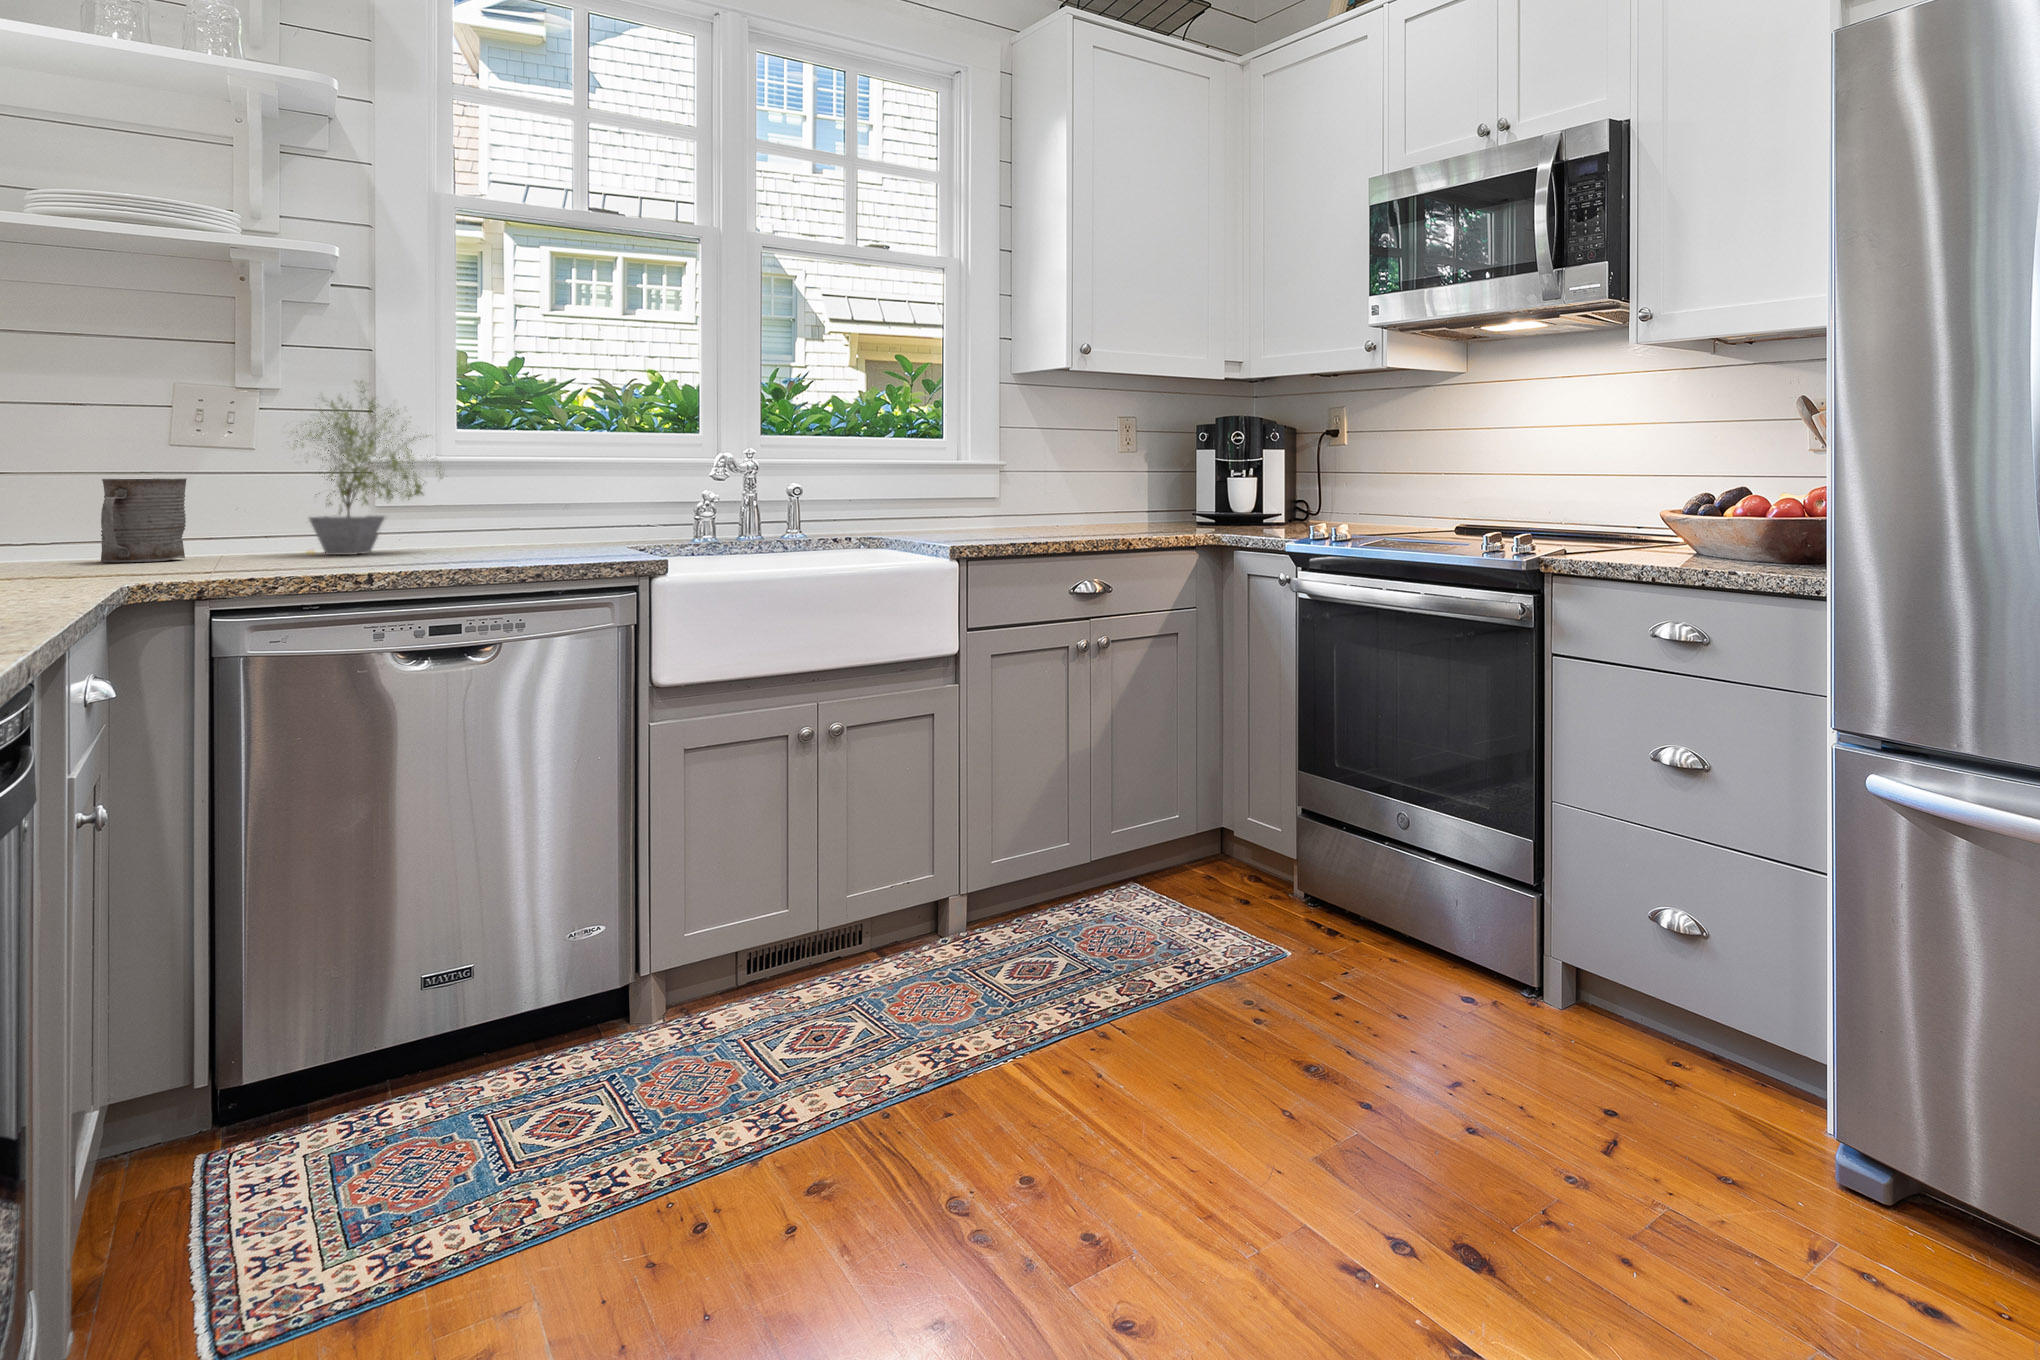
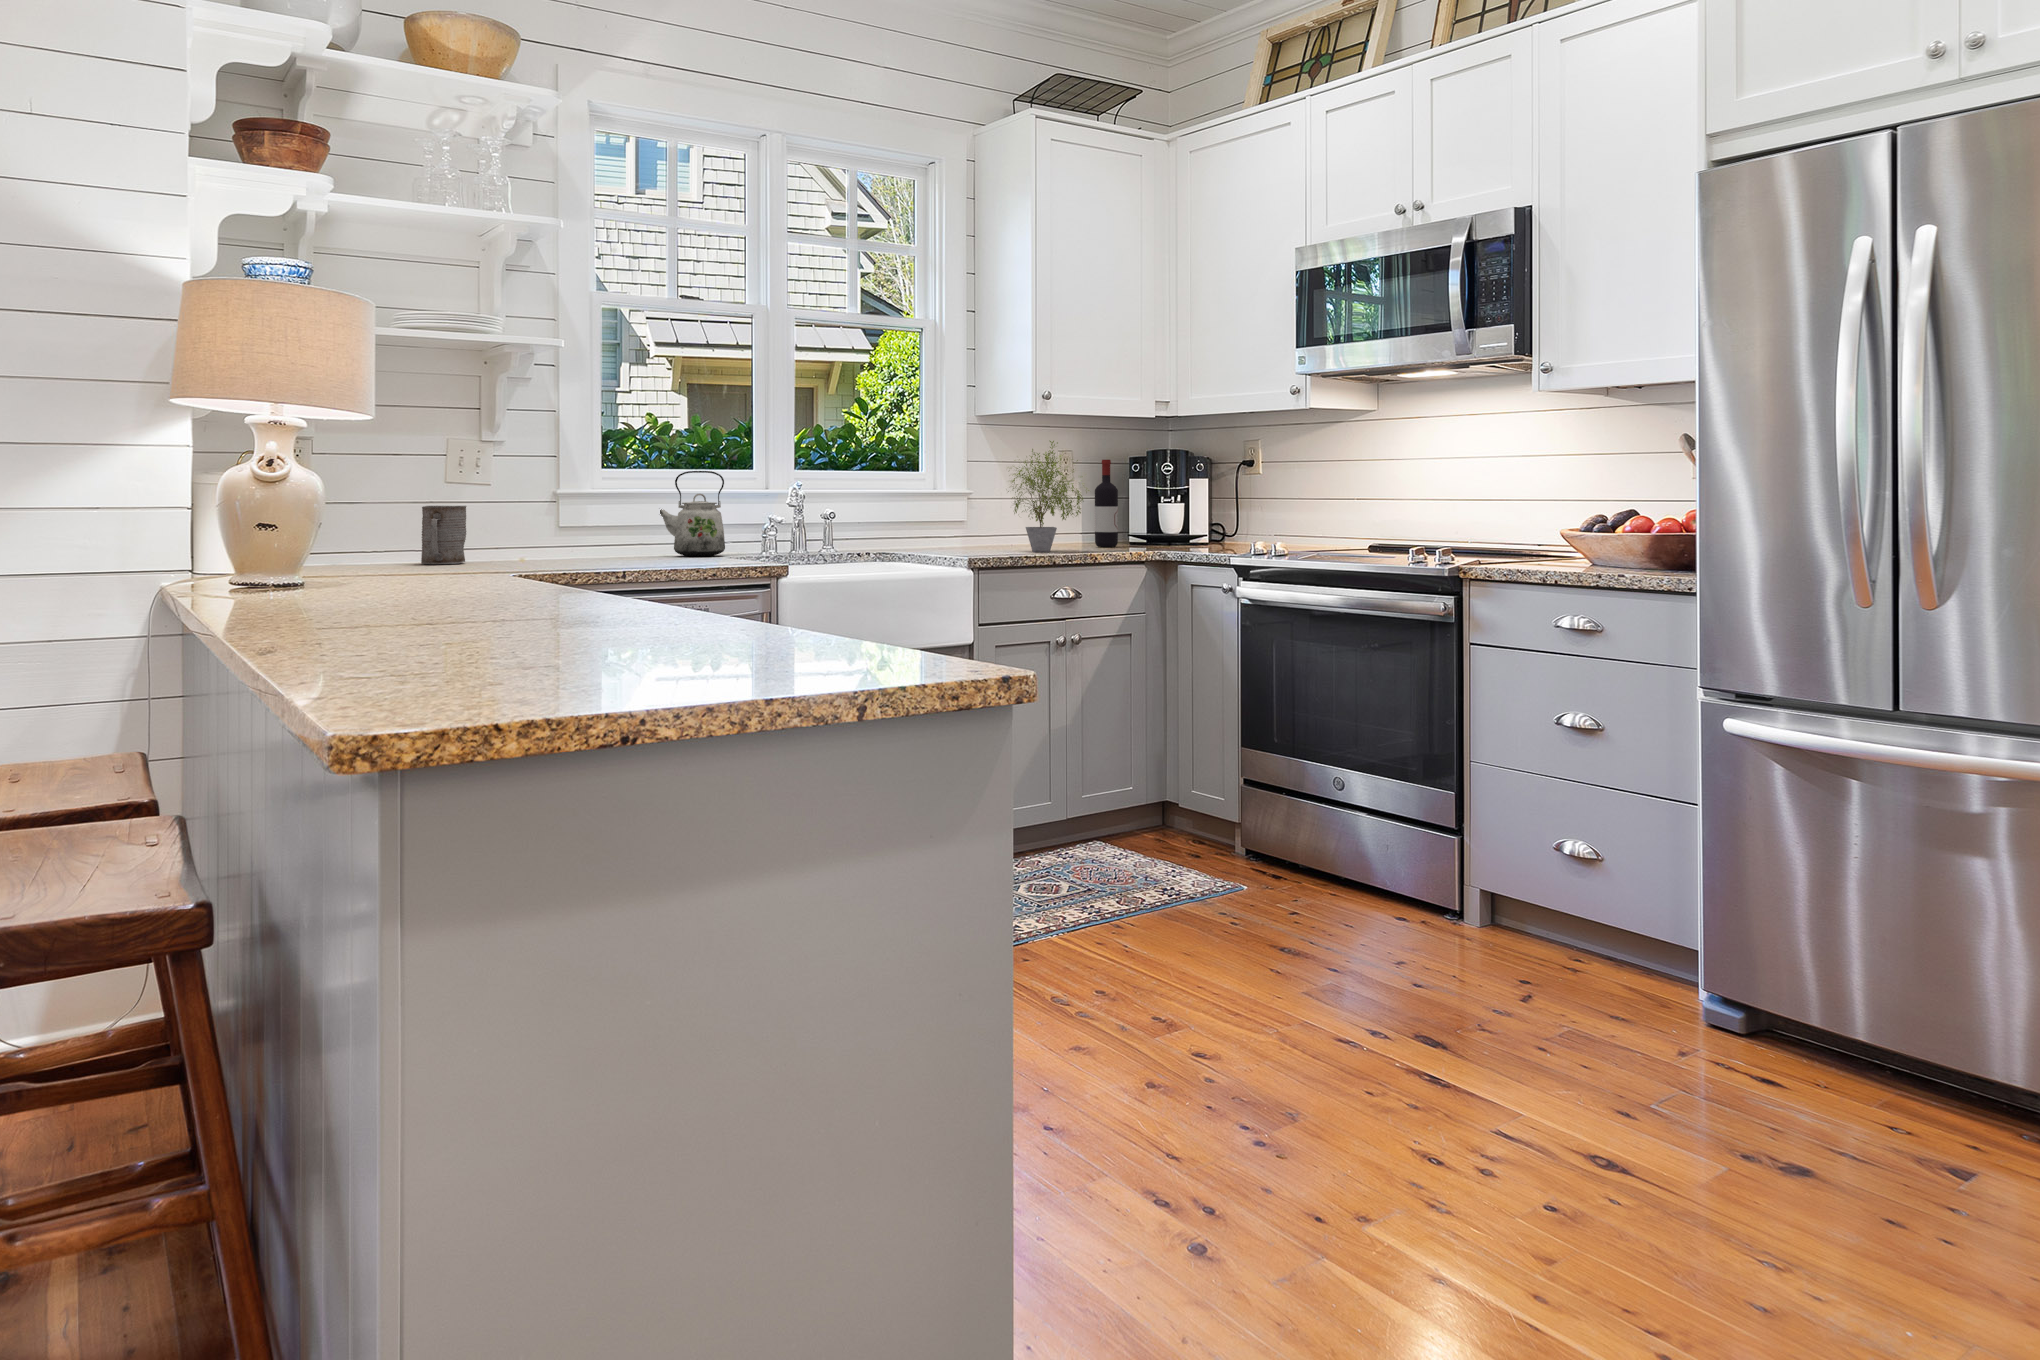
potted plant: present [291,389,444,555] -> present [1008,441,1089,552]
wine bottle: none [1152,431,1179,532] -> present [1095,460,1118,547]
kettle: none [534,436,638,547] -> present [660,471,725,556]

